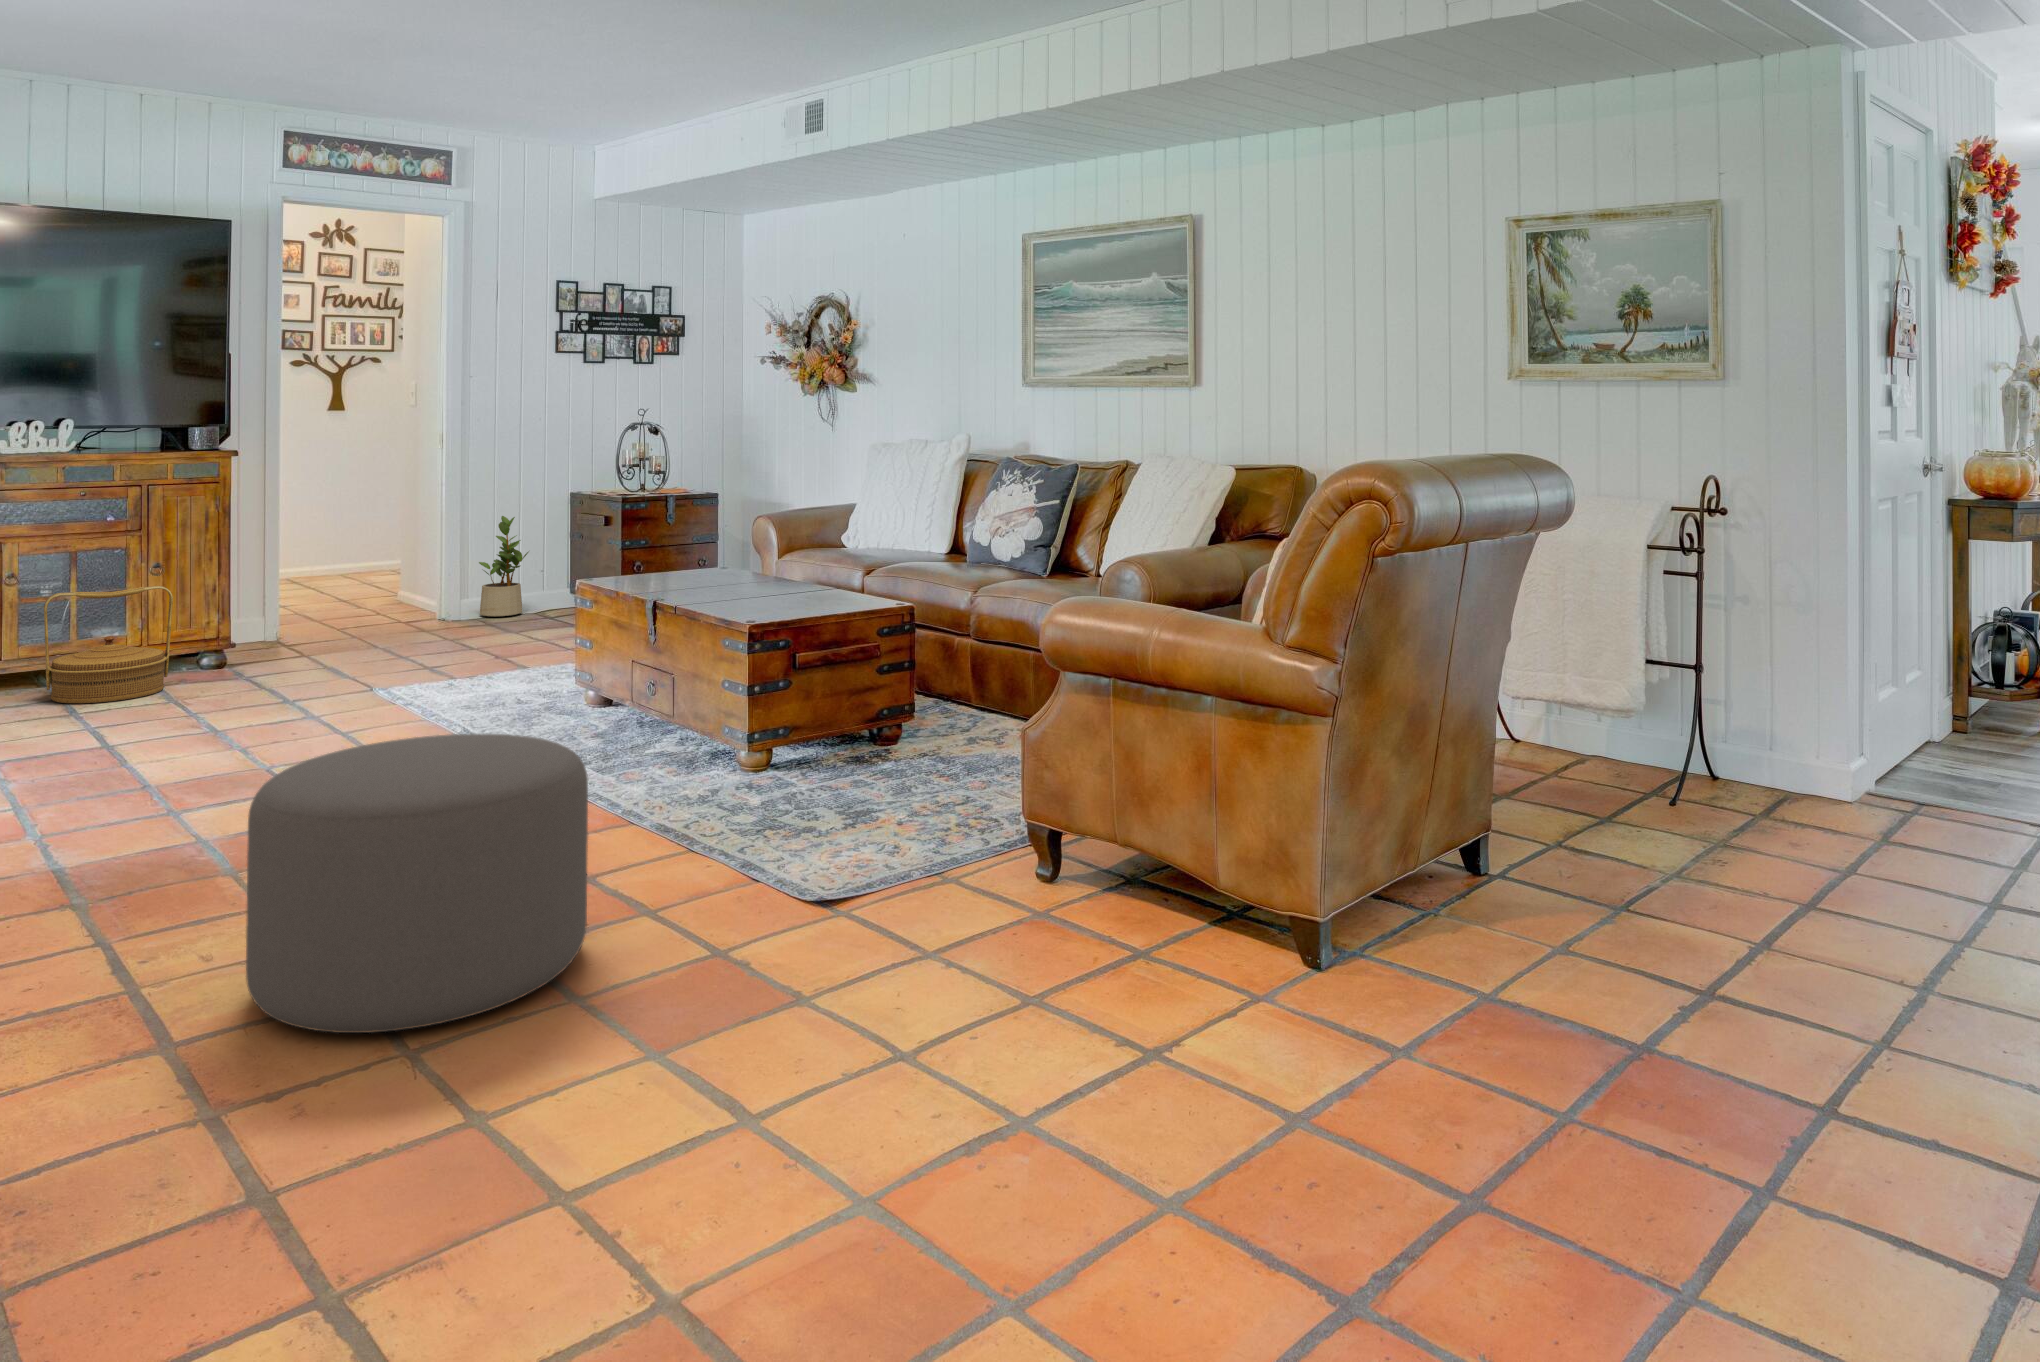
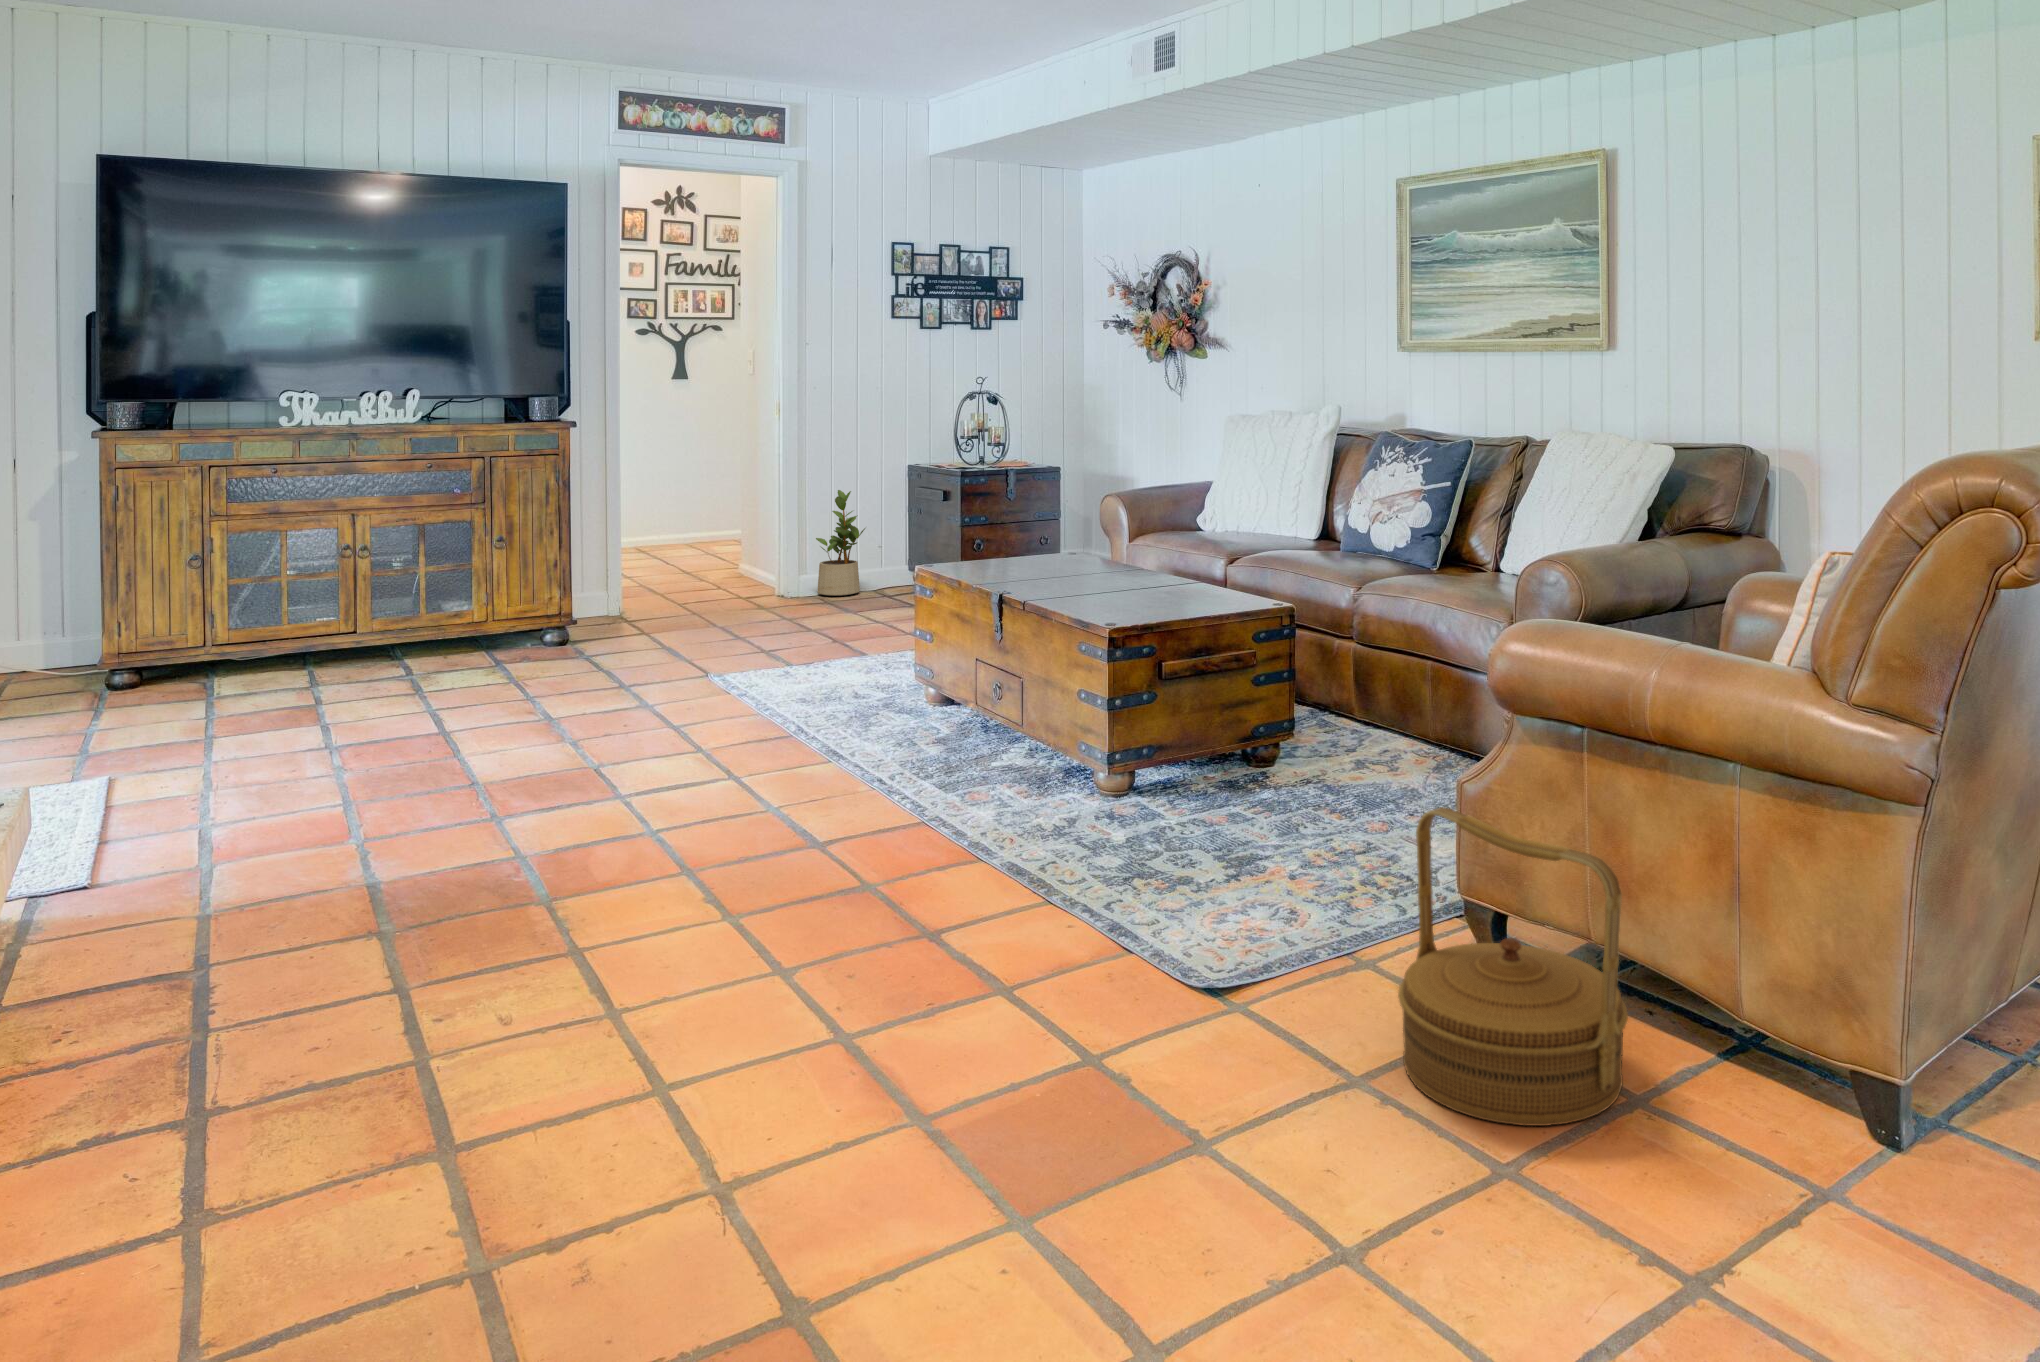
woven basket: present [44,586,173,703] -> present [1398,807,1628,1126]
ottoman: present [246,734,588,1033] -> none [550,765,934,1142]

